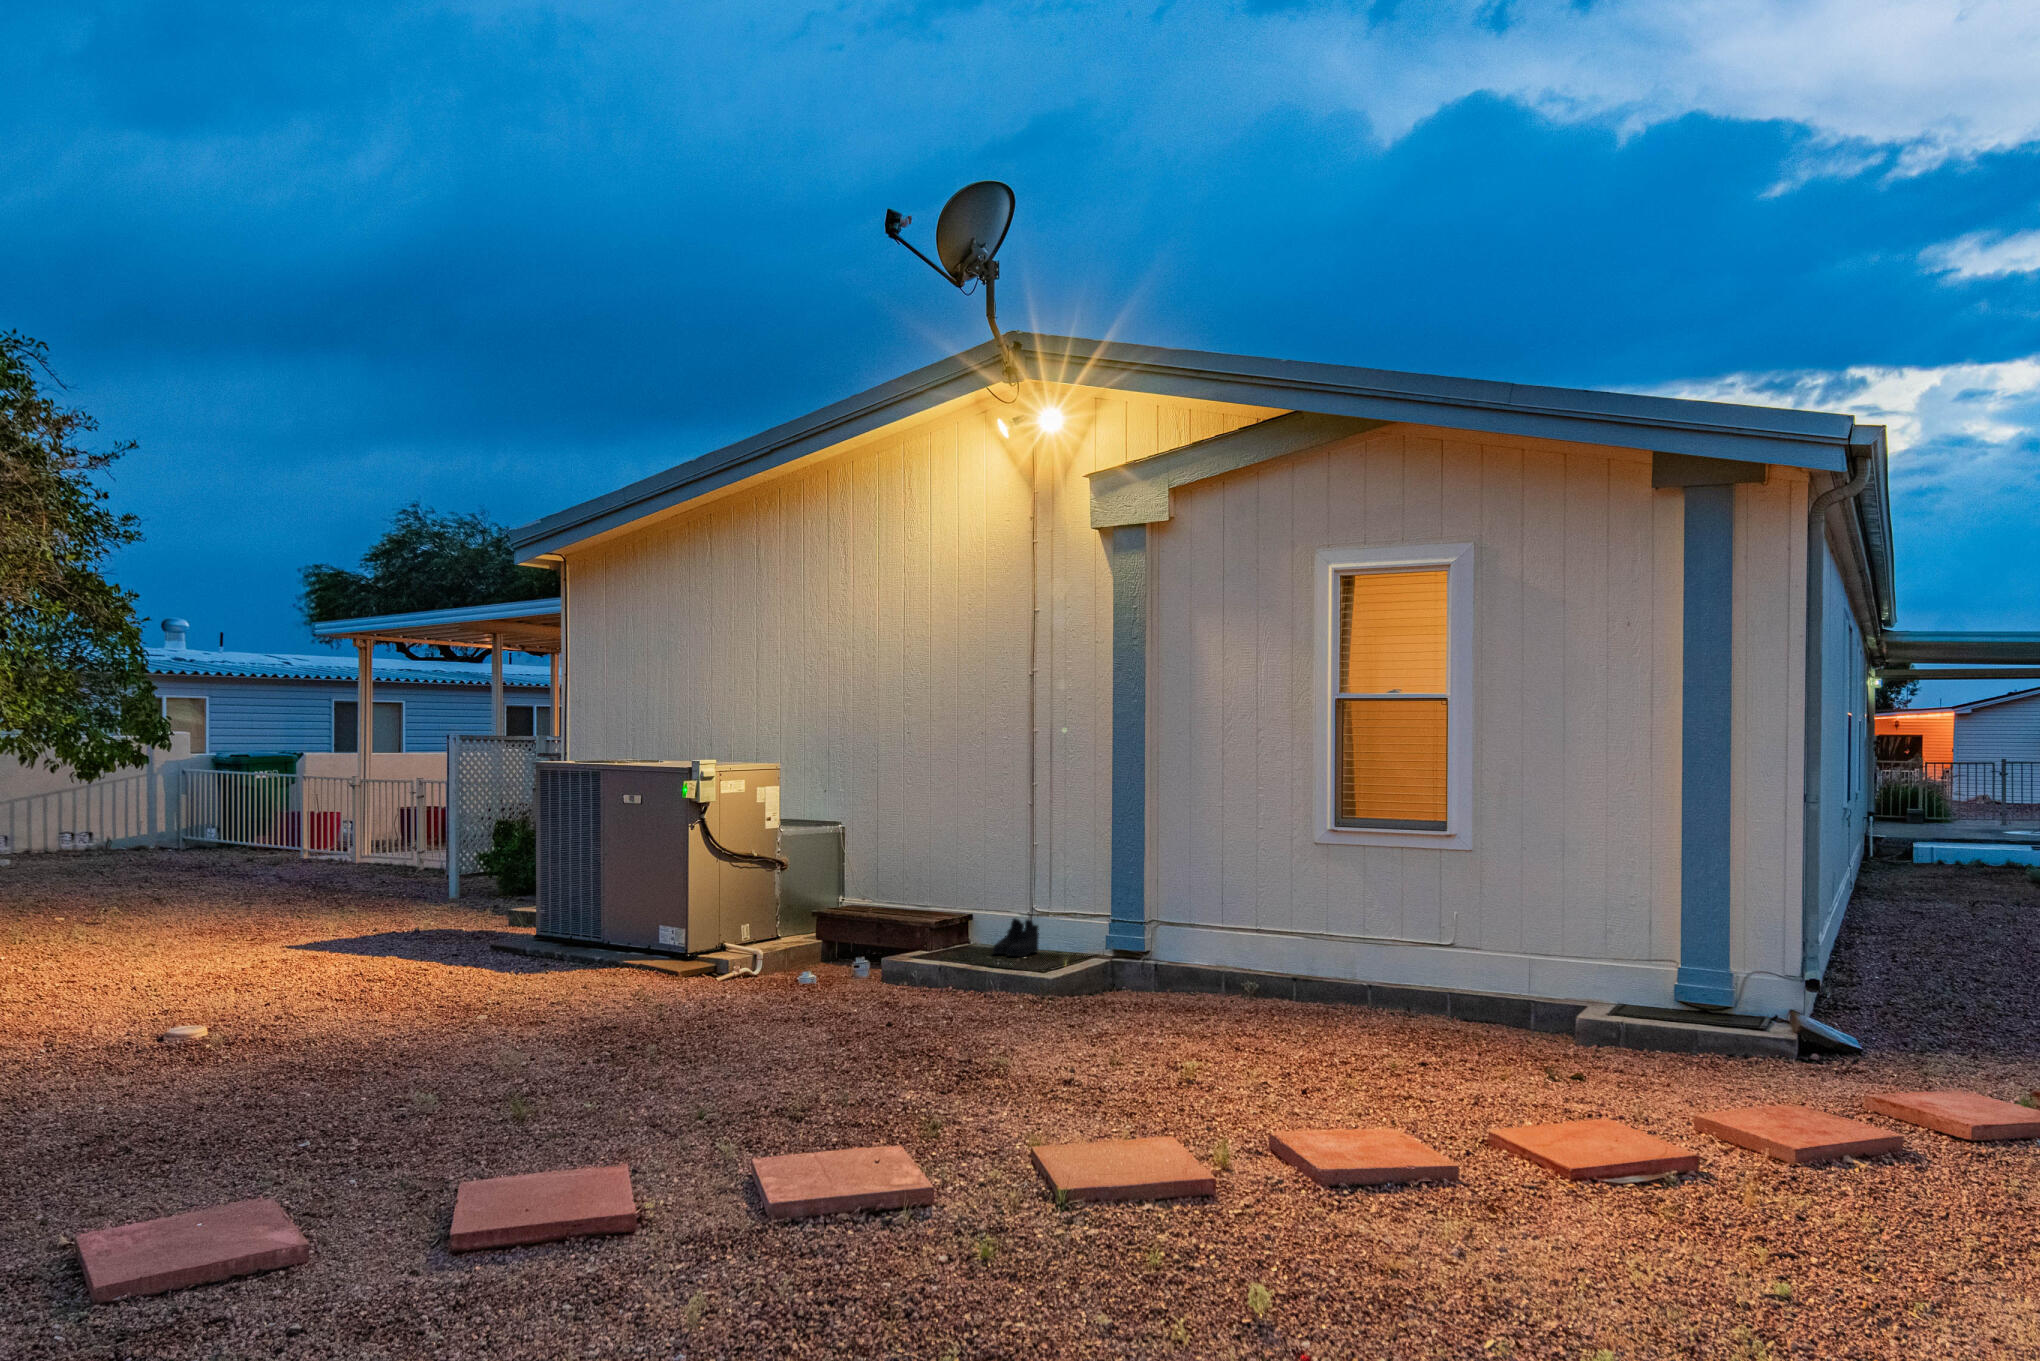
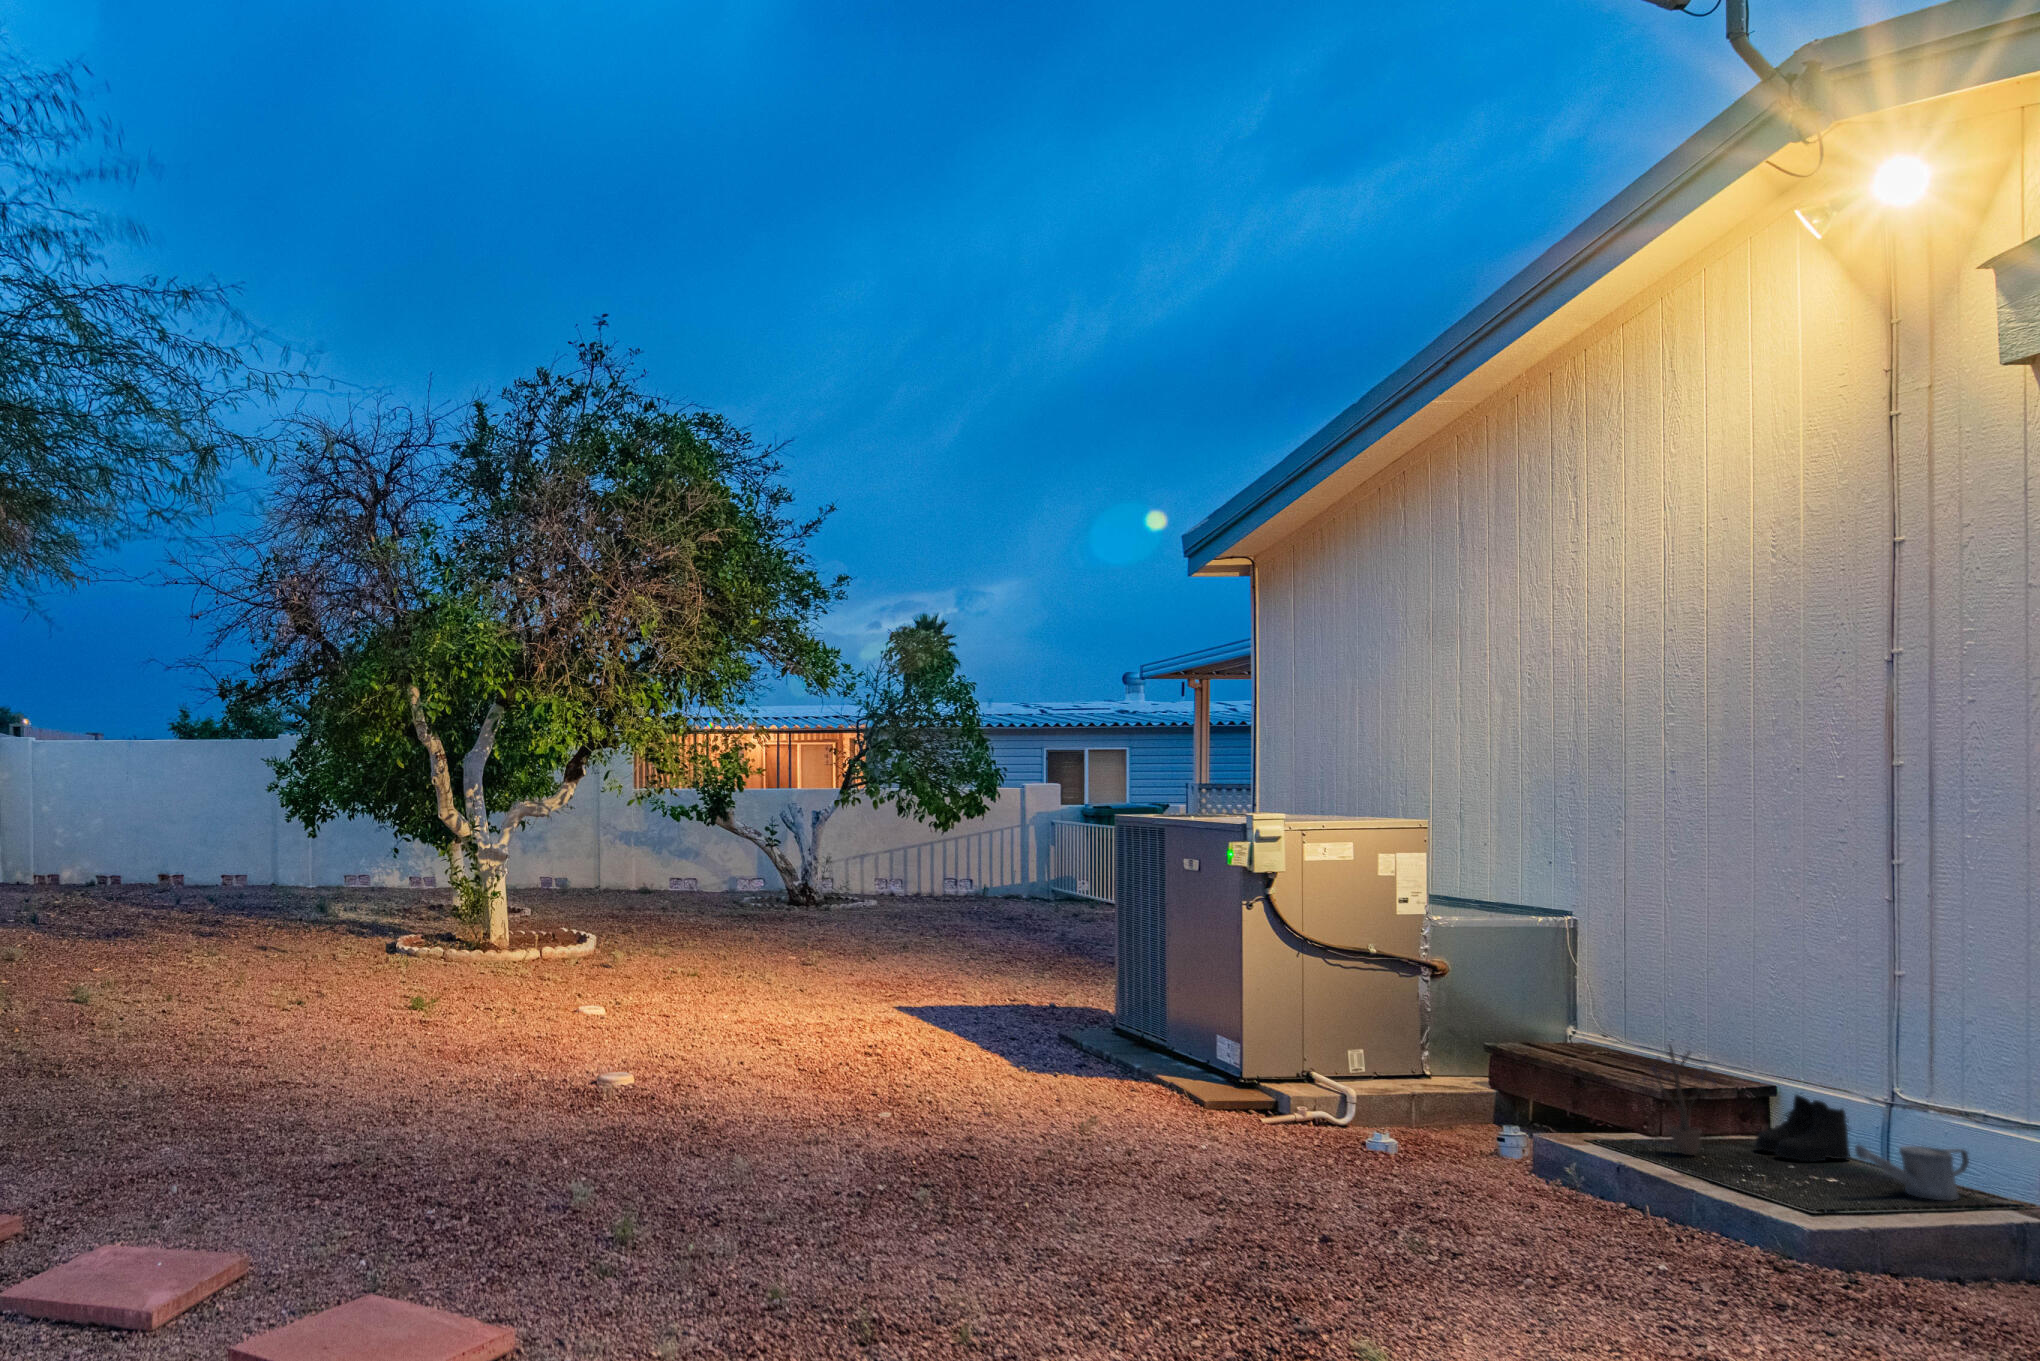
decorative plant: none [940,895,988,962] -> present [1636,1046,1716,1155]
watering can: none [1068,935,1108,965] -> present [1855,1145,1969,1200]

